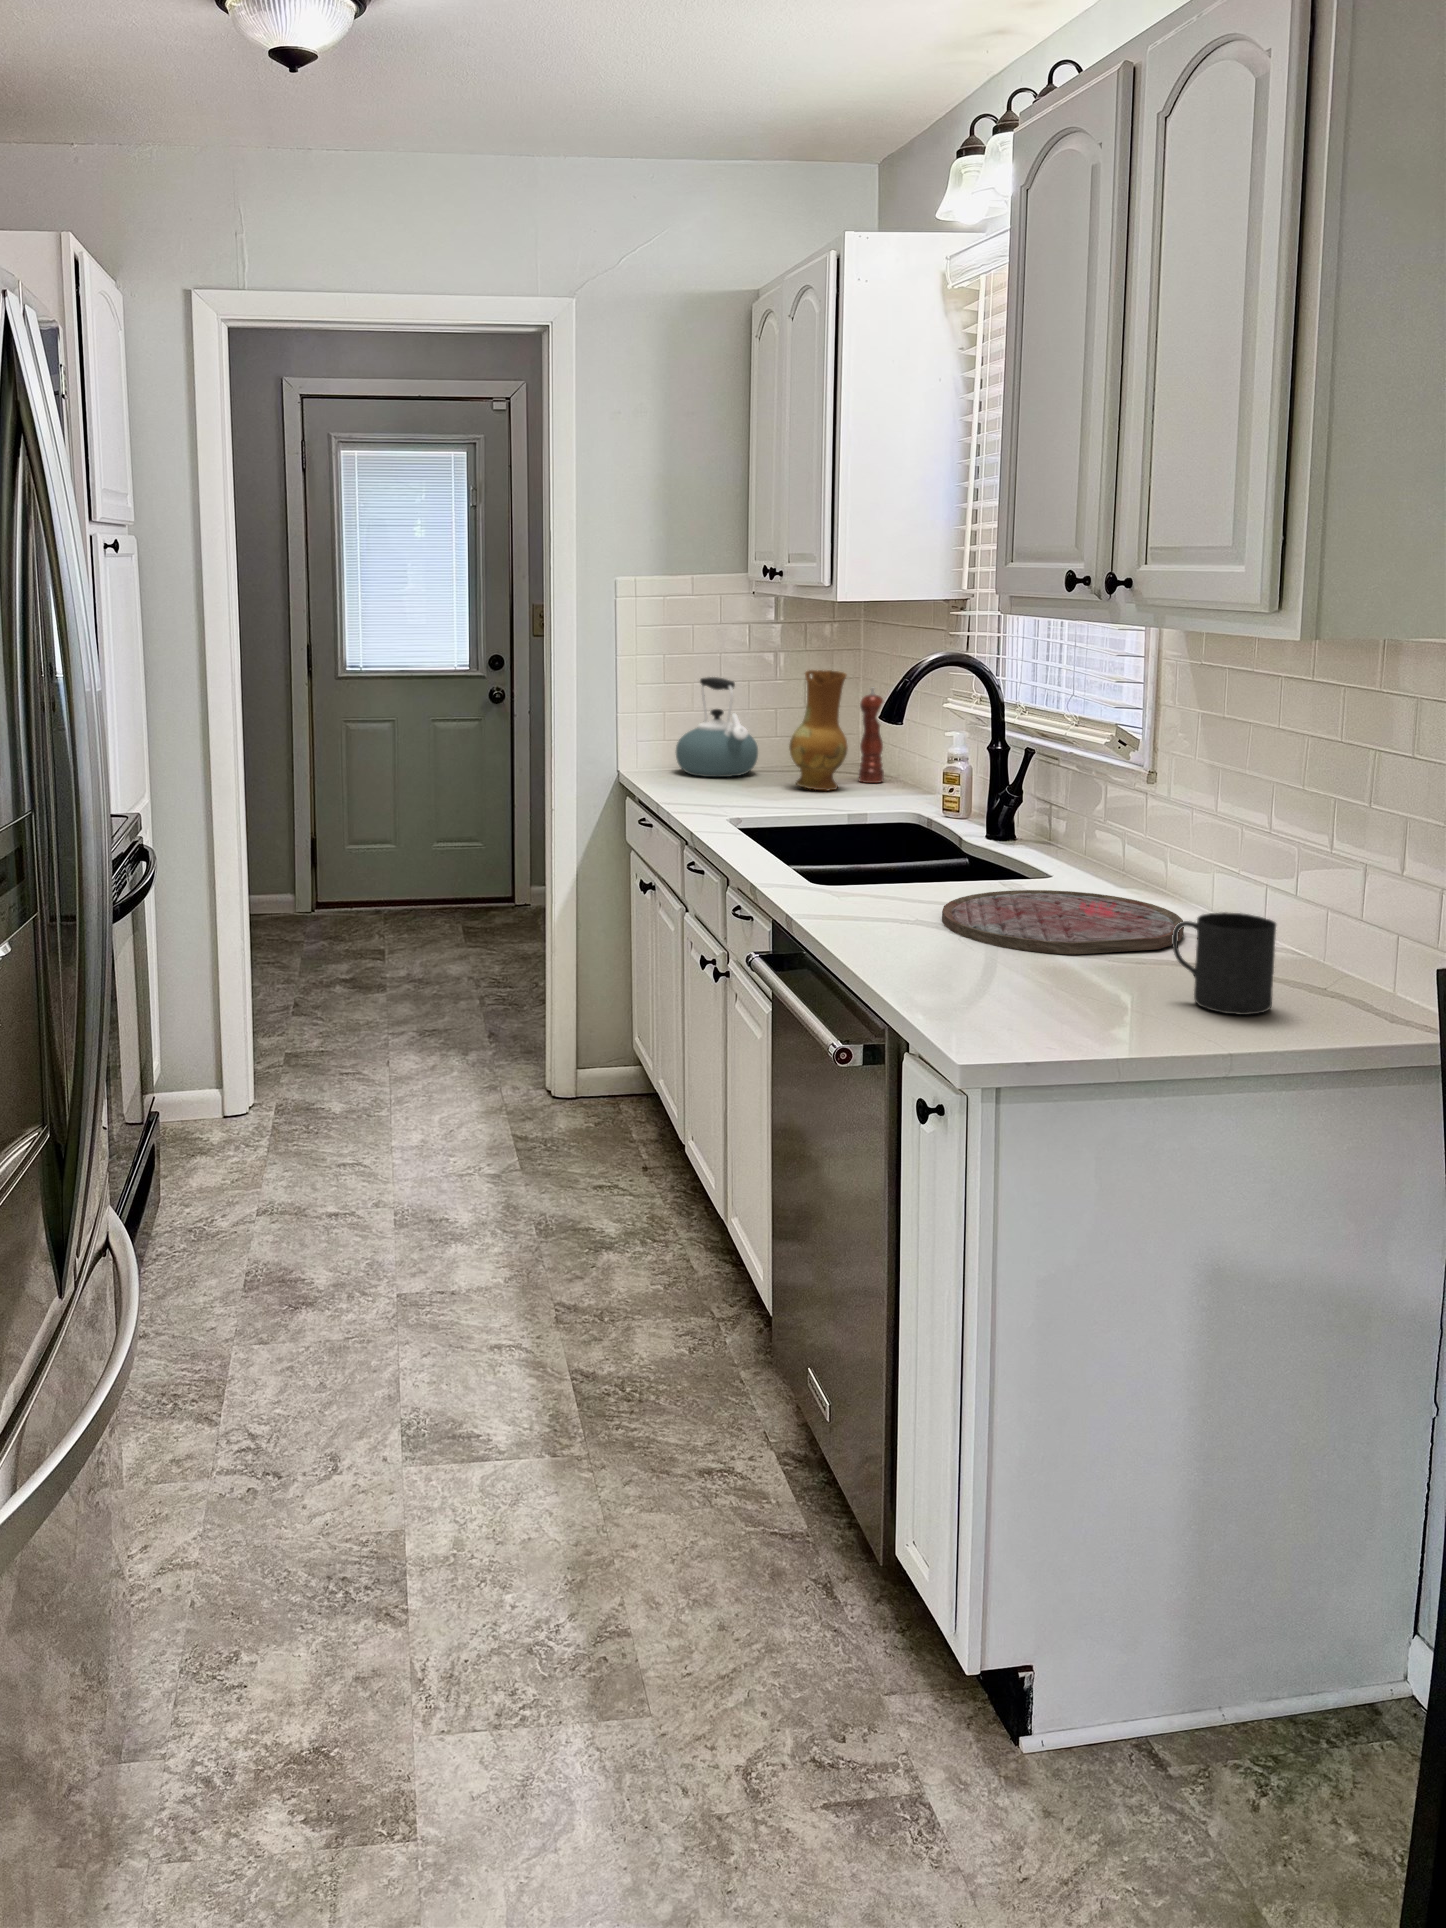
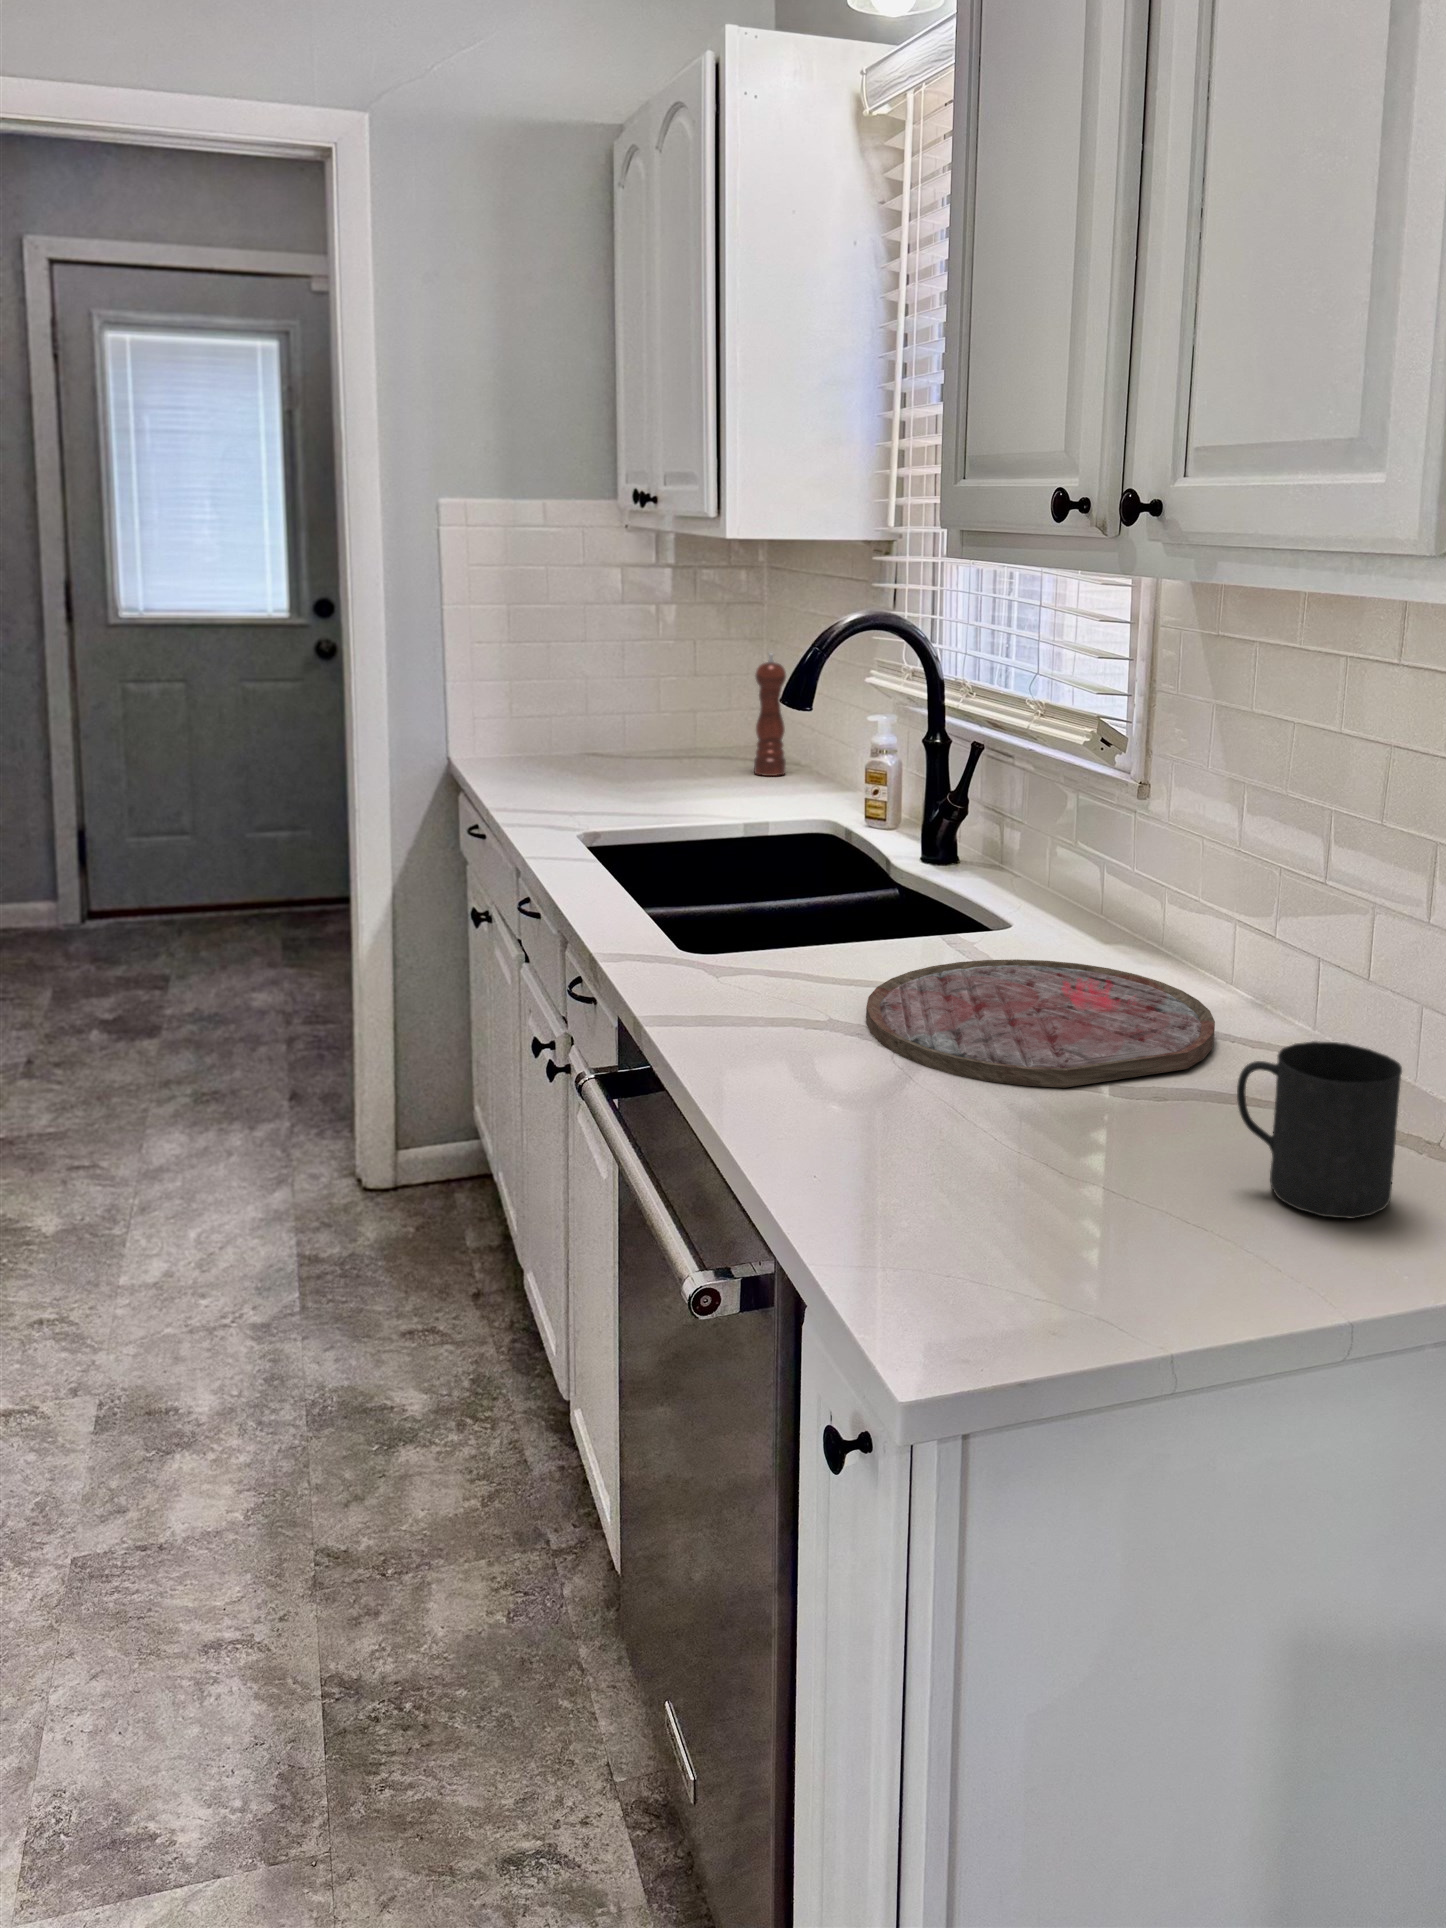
ceramic jug: present [789,670,848,791] -> none [663,630,739,789]
kettle: present [676,677,758,777] -> none [516,637,626,769]

